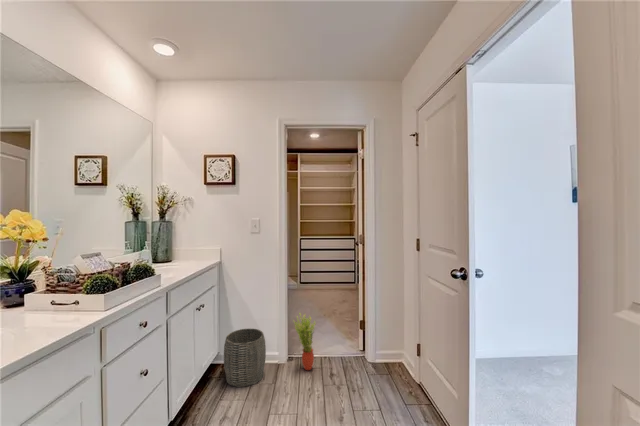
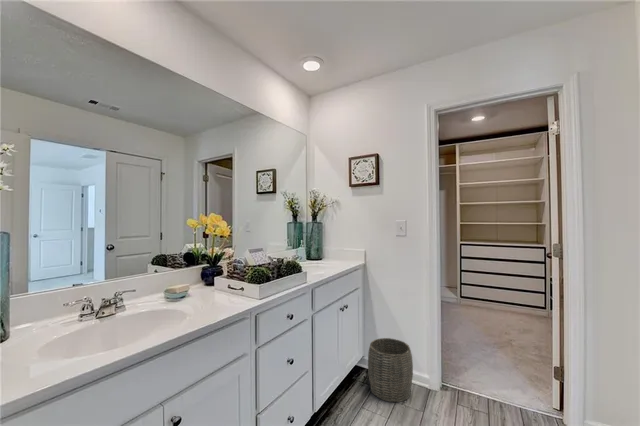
potted plant: present [295,313,315,370] -> none [446,333,477,406]

